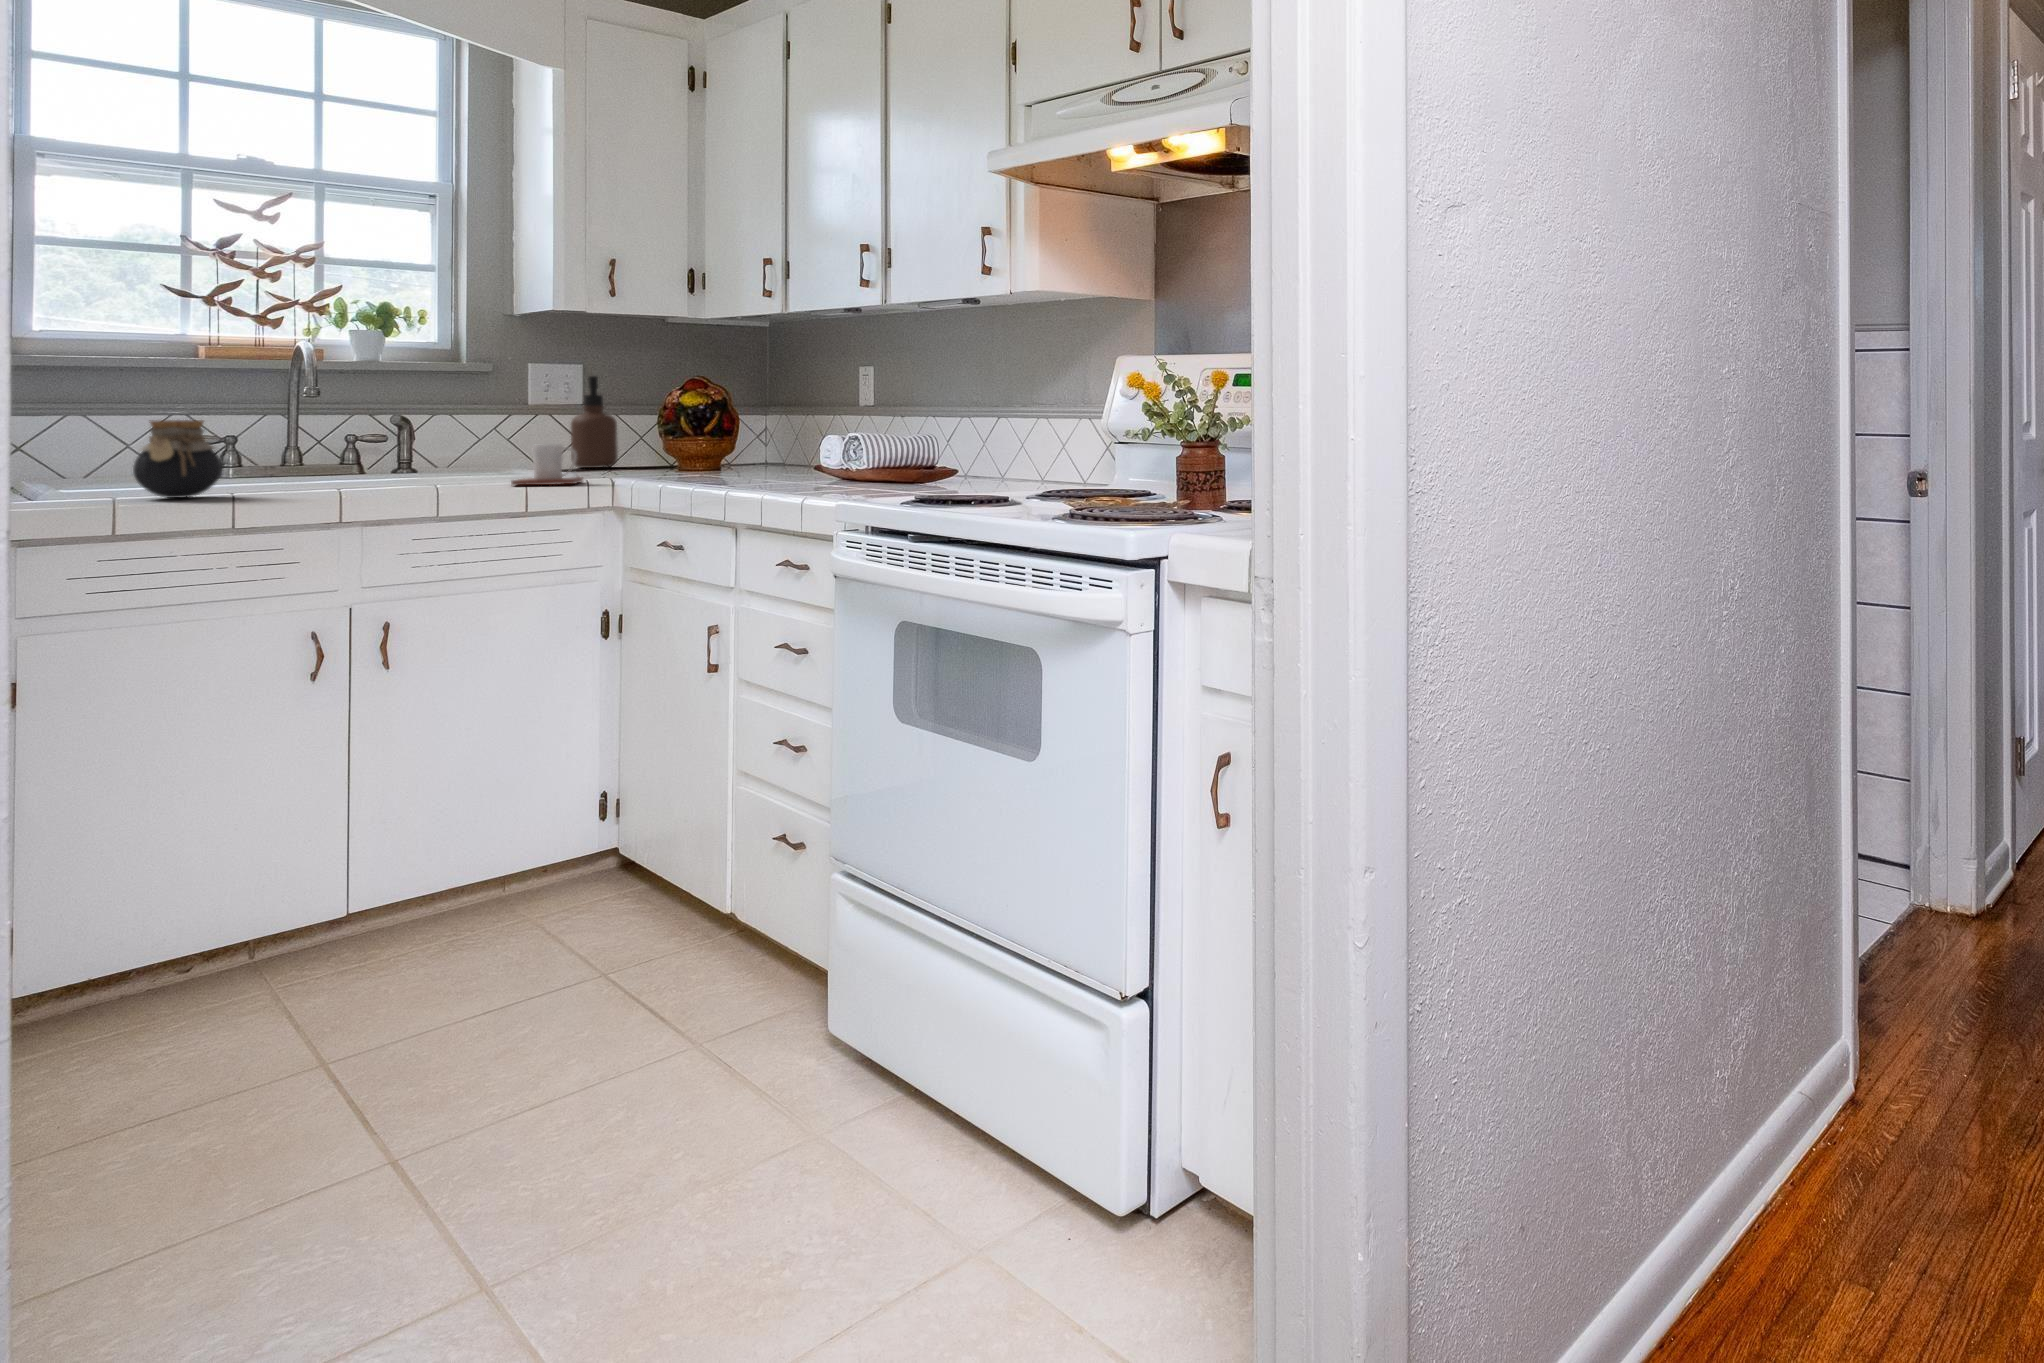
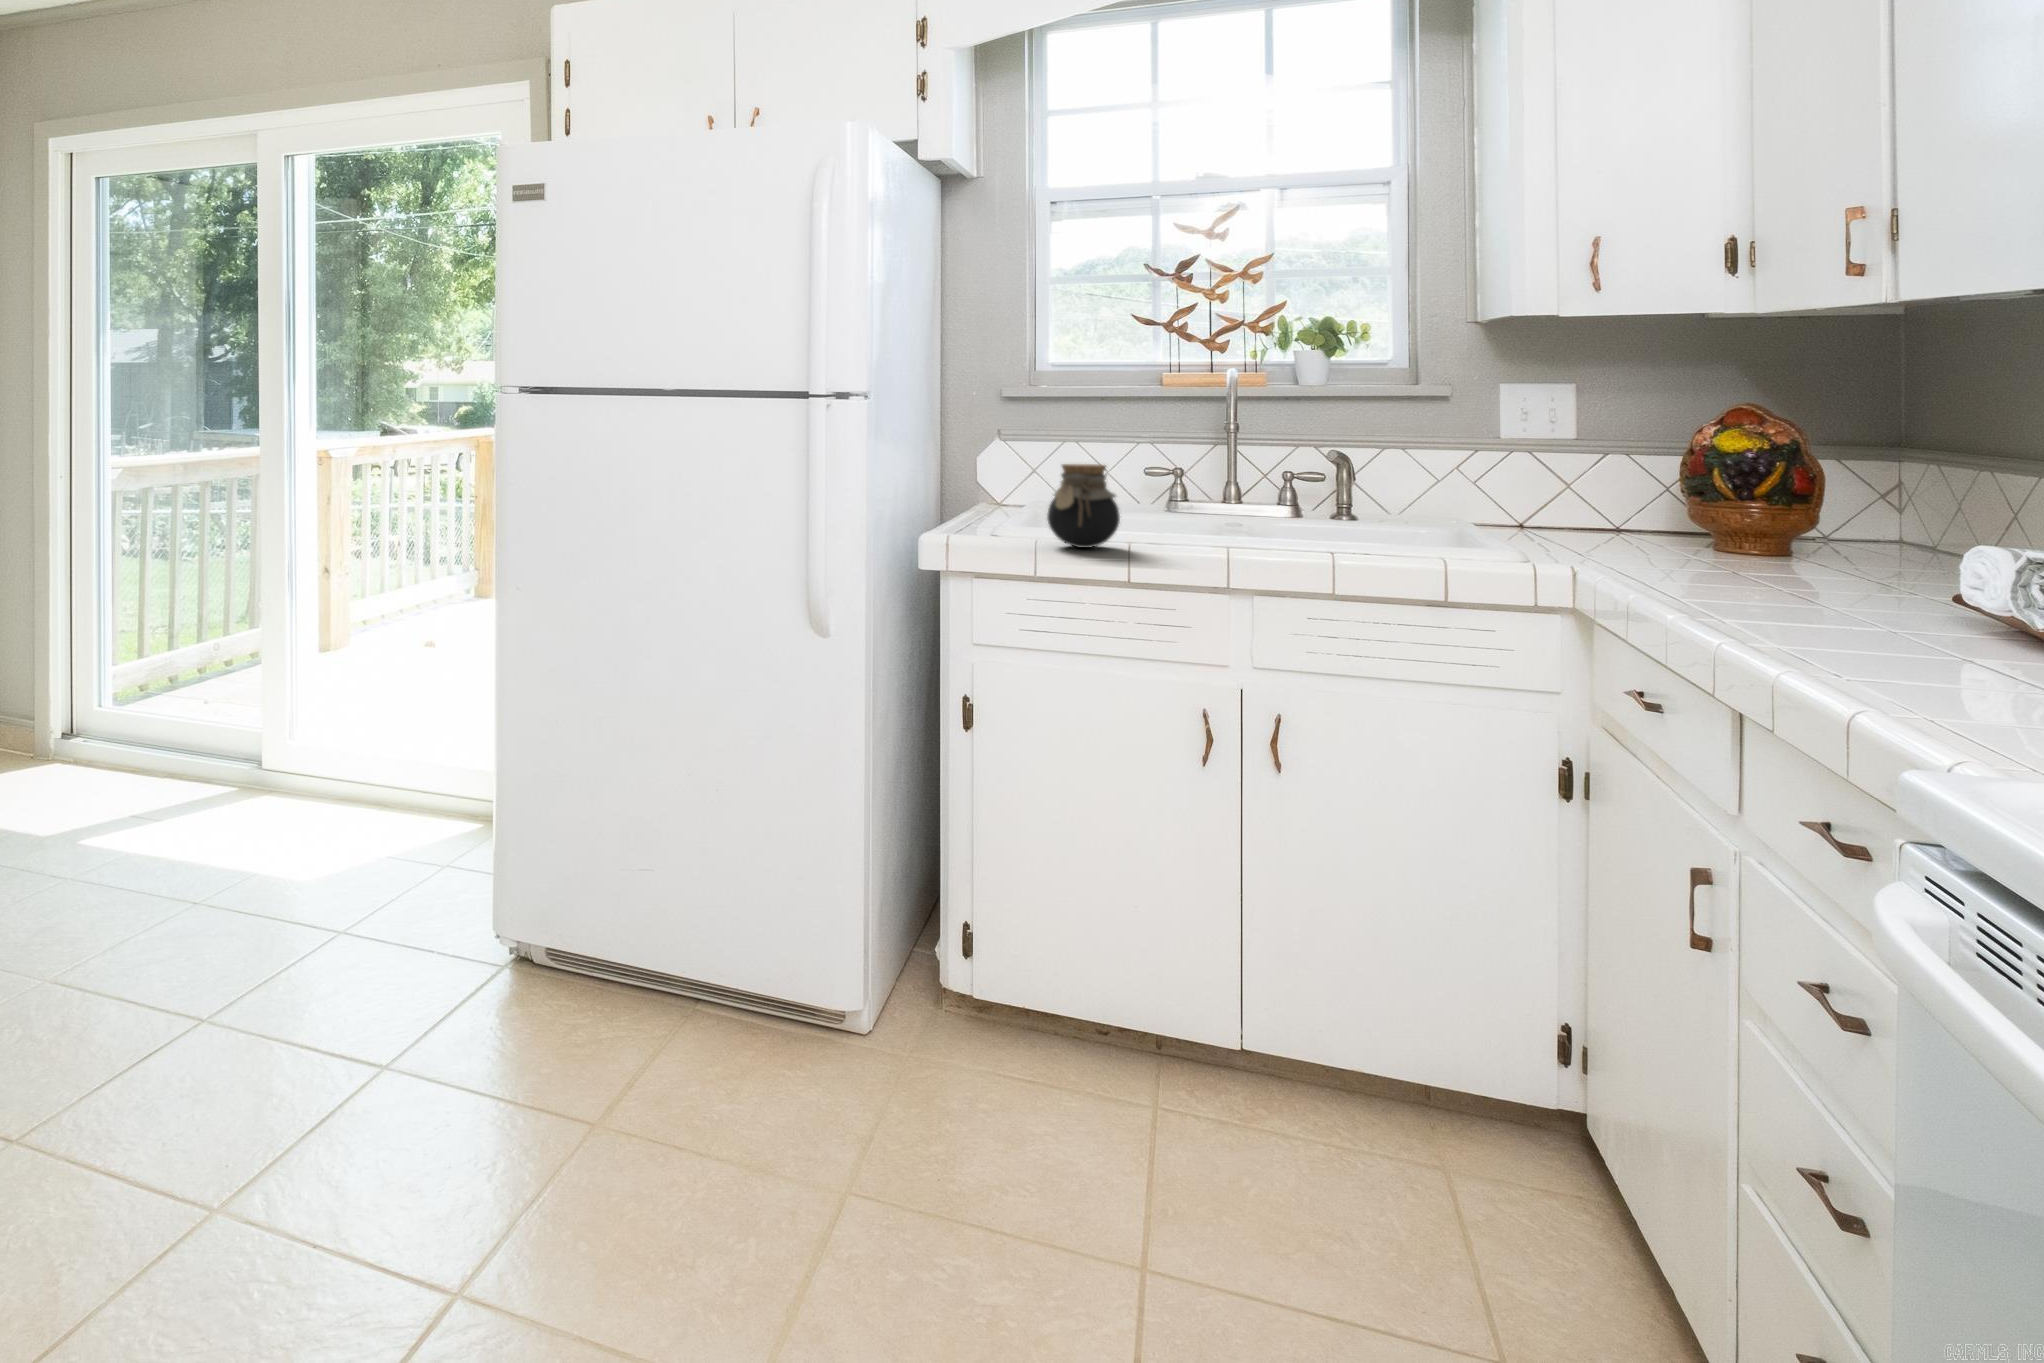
soap dispenser: present [571,376,618,468] -> none [1549,403,1617,531]
mug: present [511,444,583,485] -> none [1432,508,1539,571]

